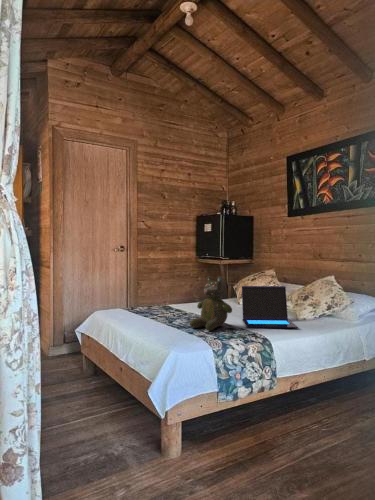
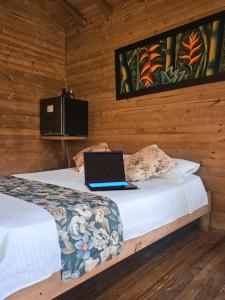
teddy bear: present [190,276,232,331] -> none [29,139,76,198]

